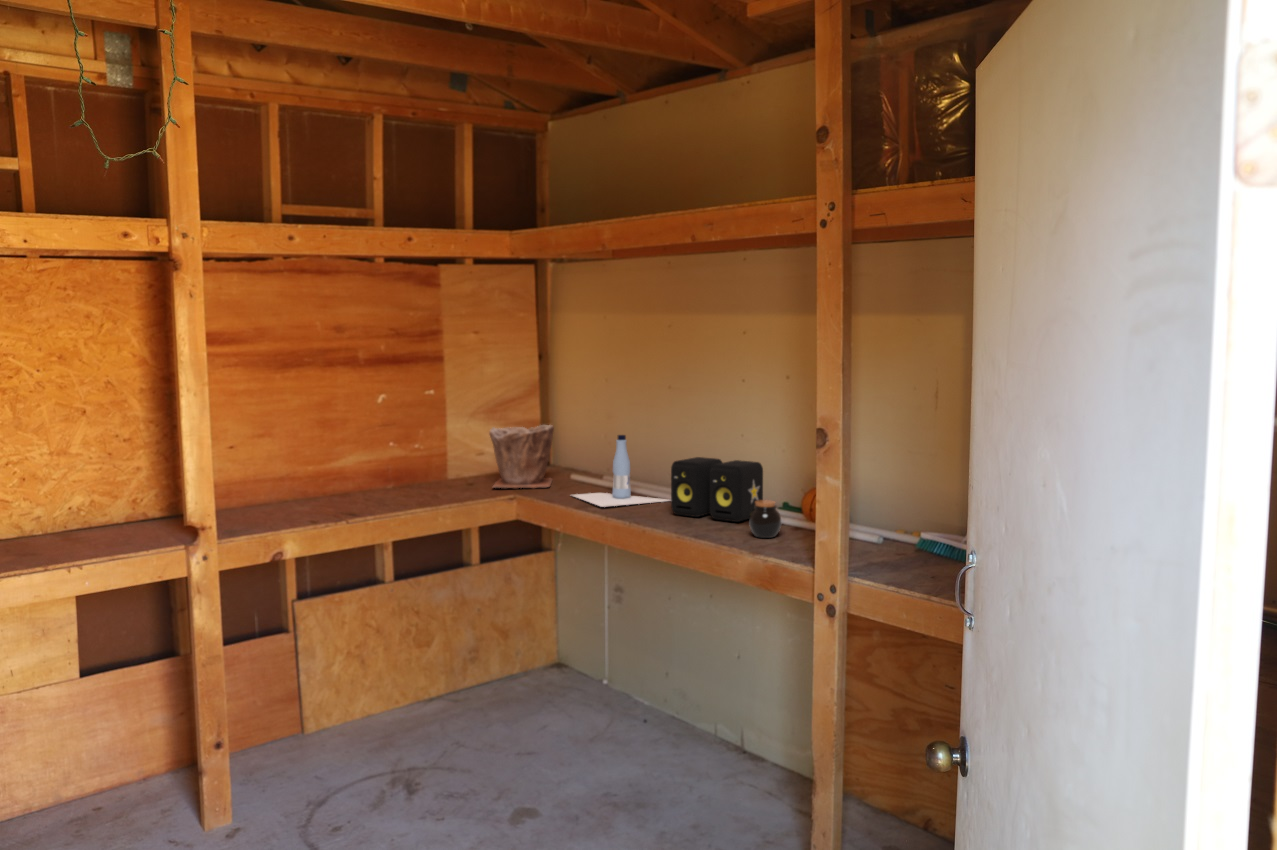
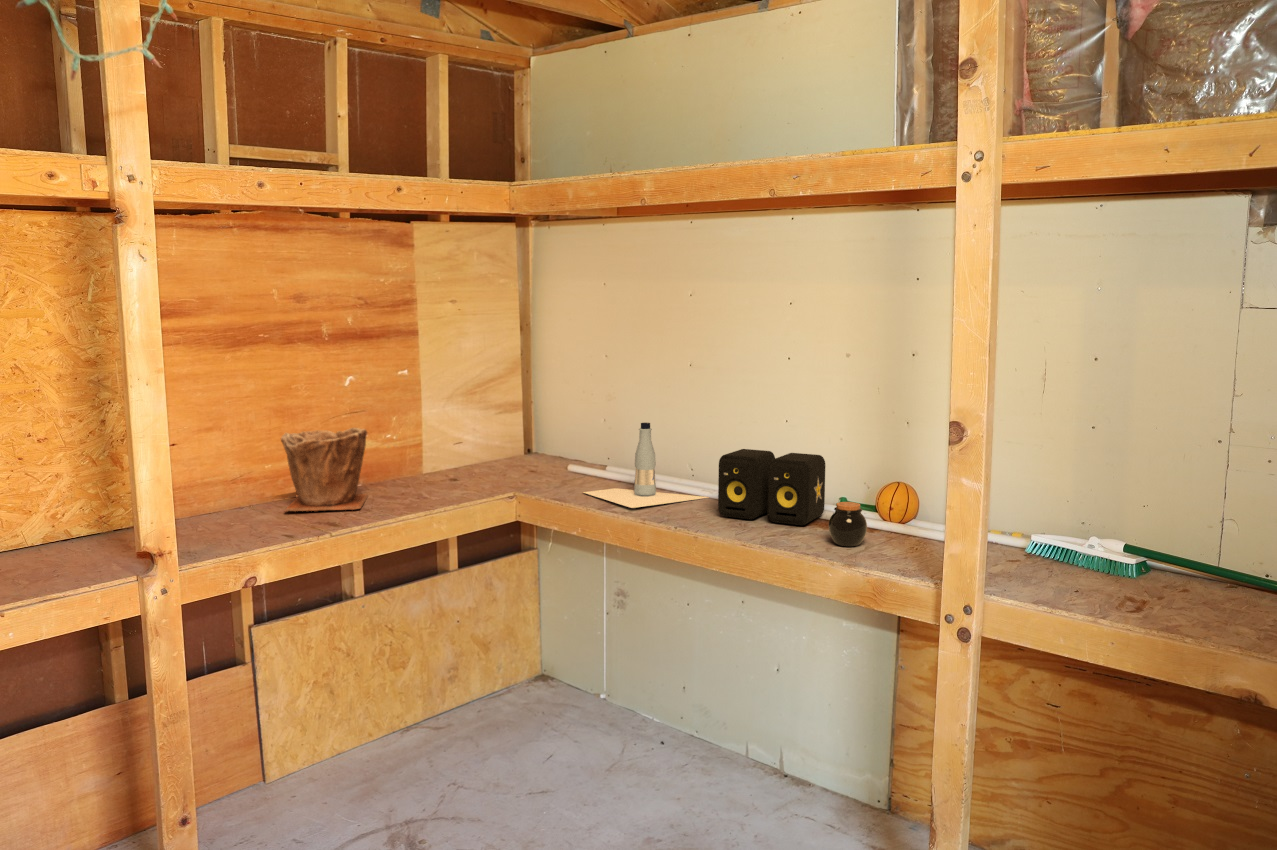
plant pot: present [489,425,554,488] -> present [281,428,368,511]

